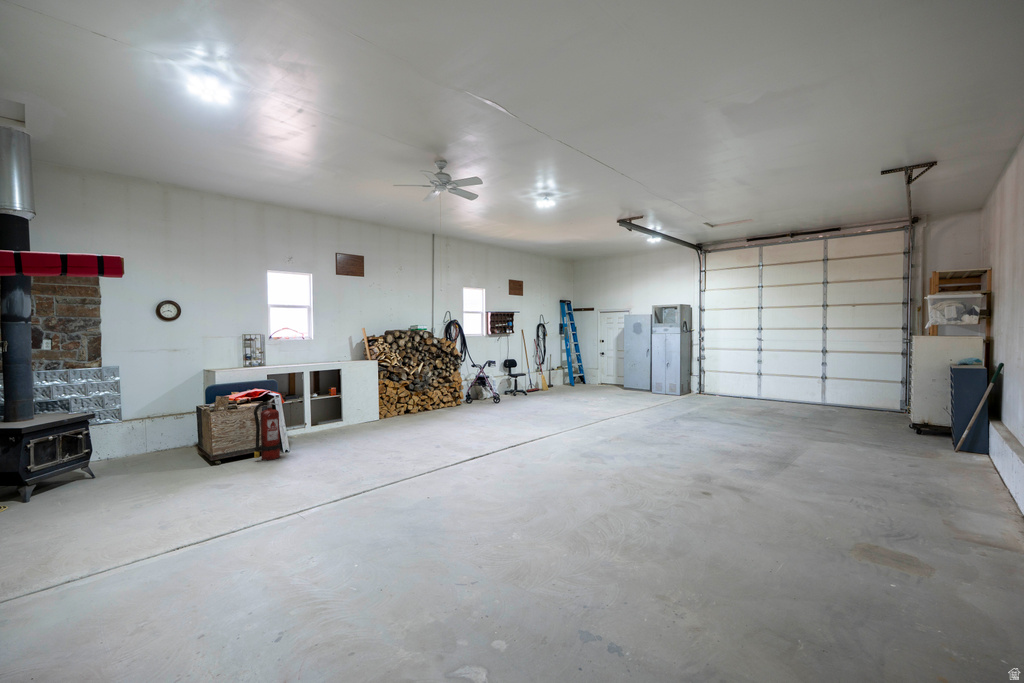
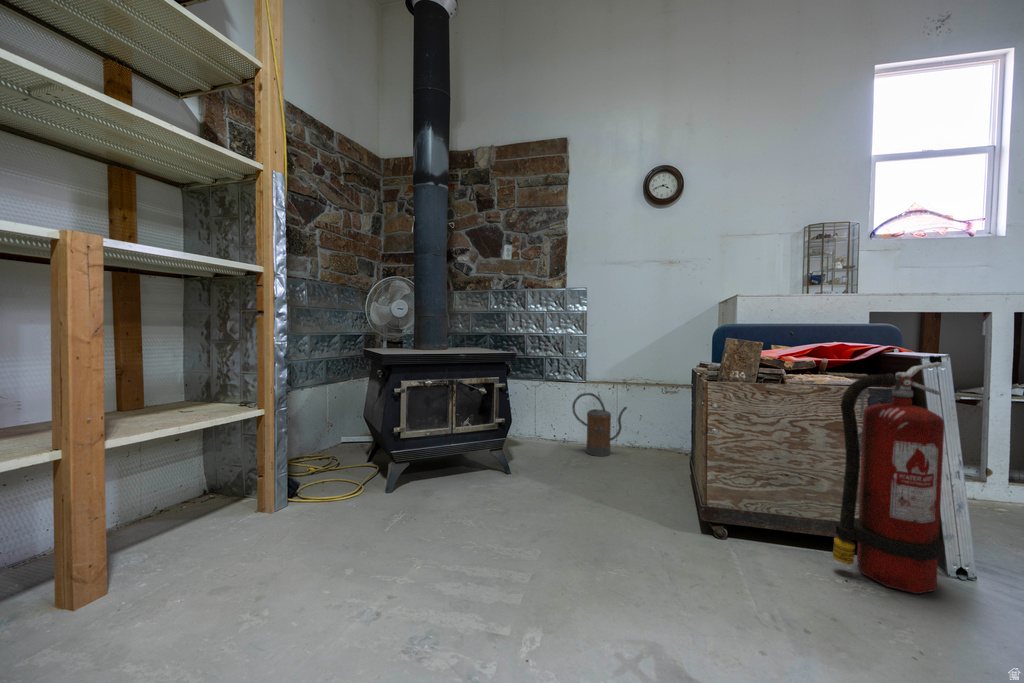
watering can: none [120,427,158,460] -> present [572,393,627,456]

